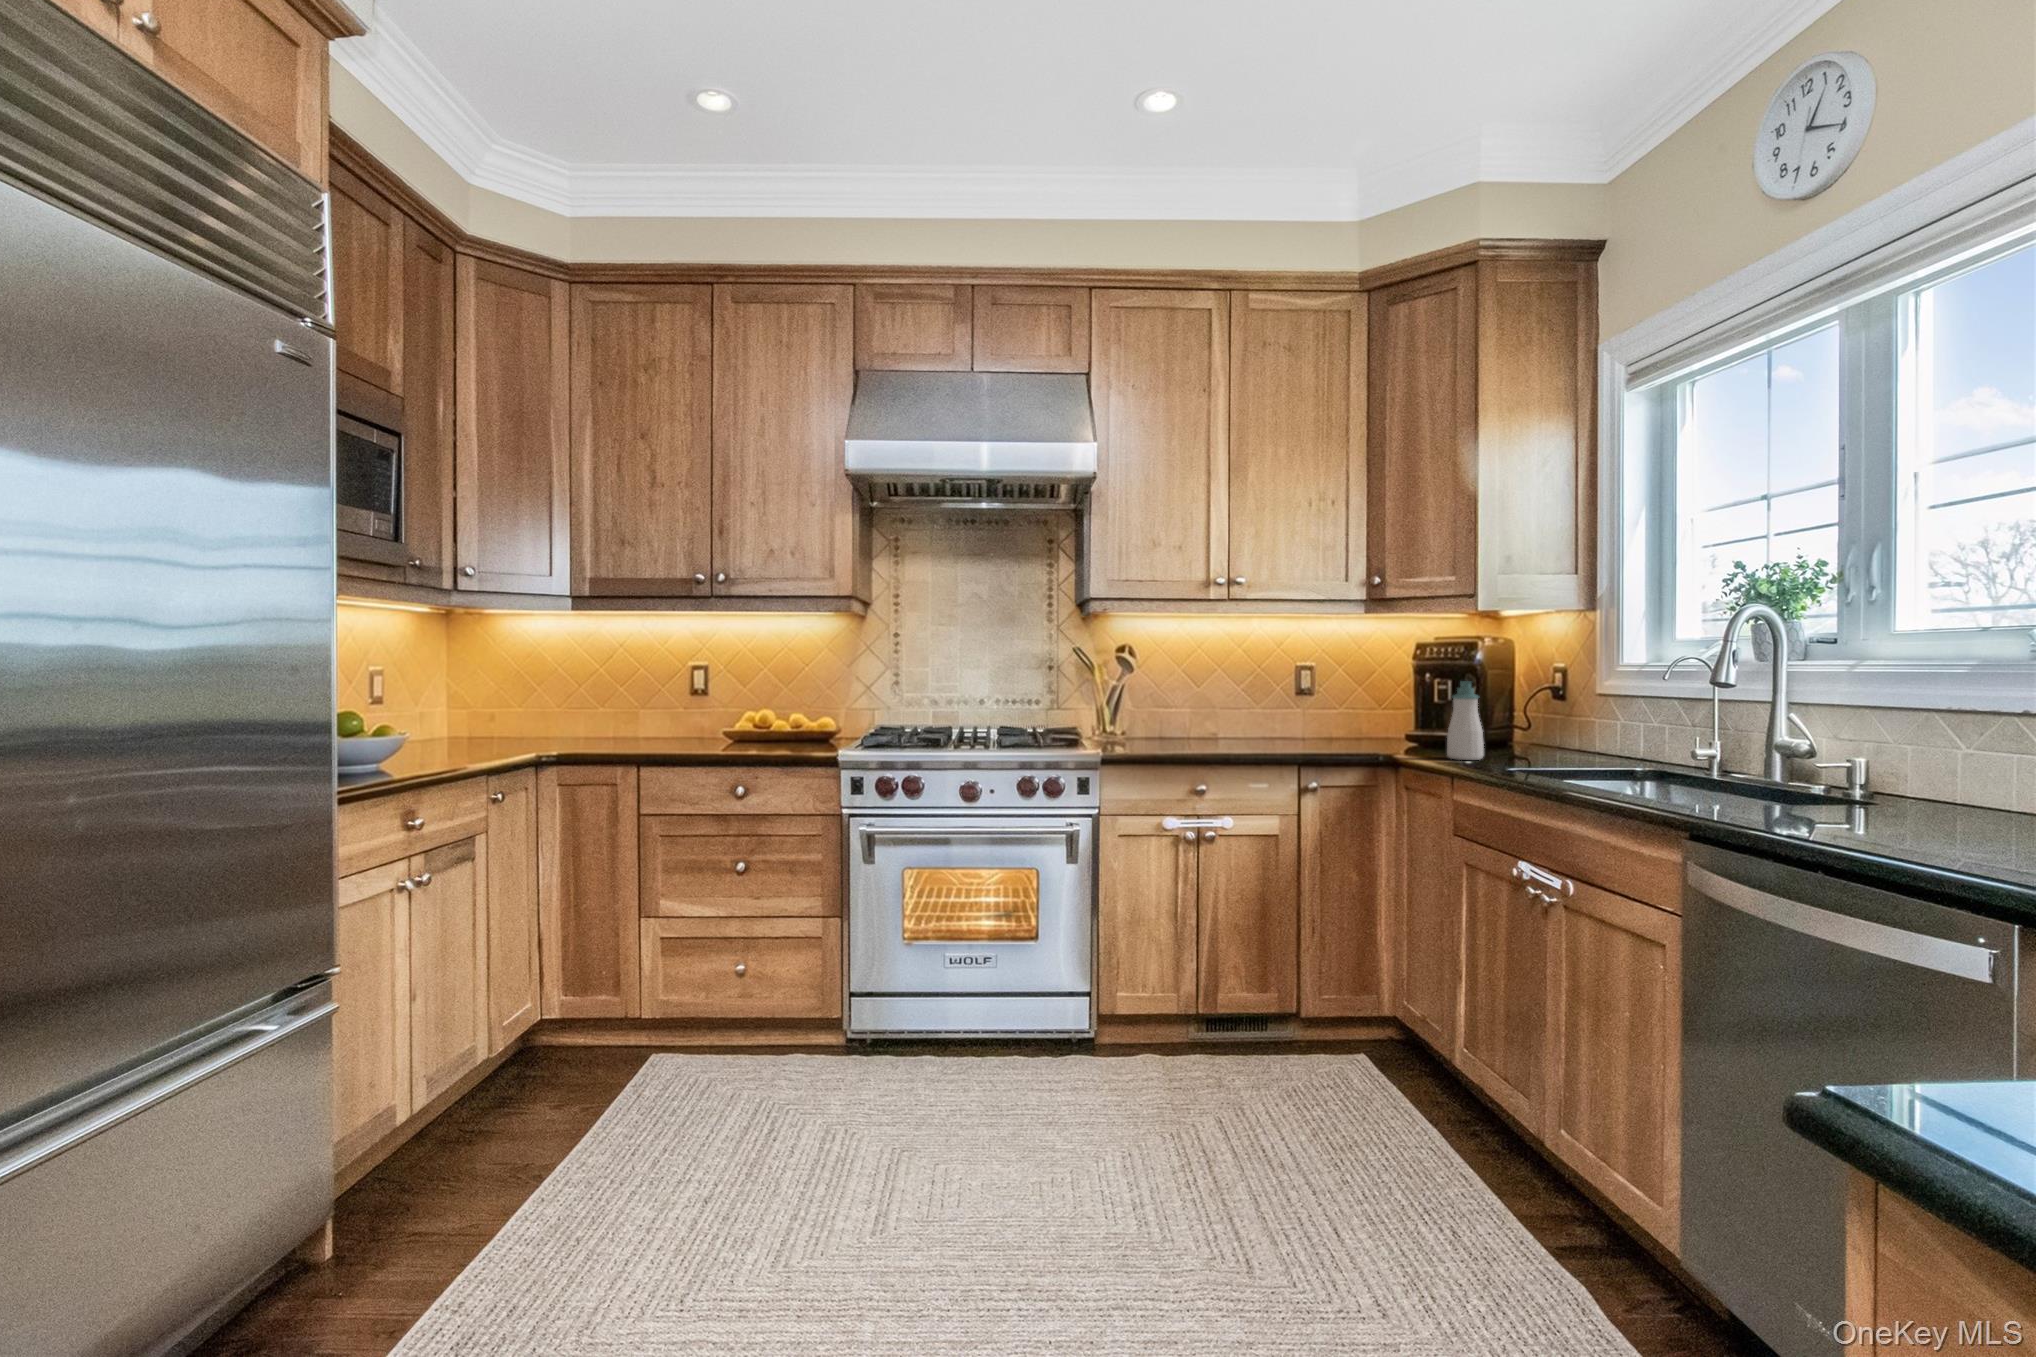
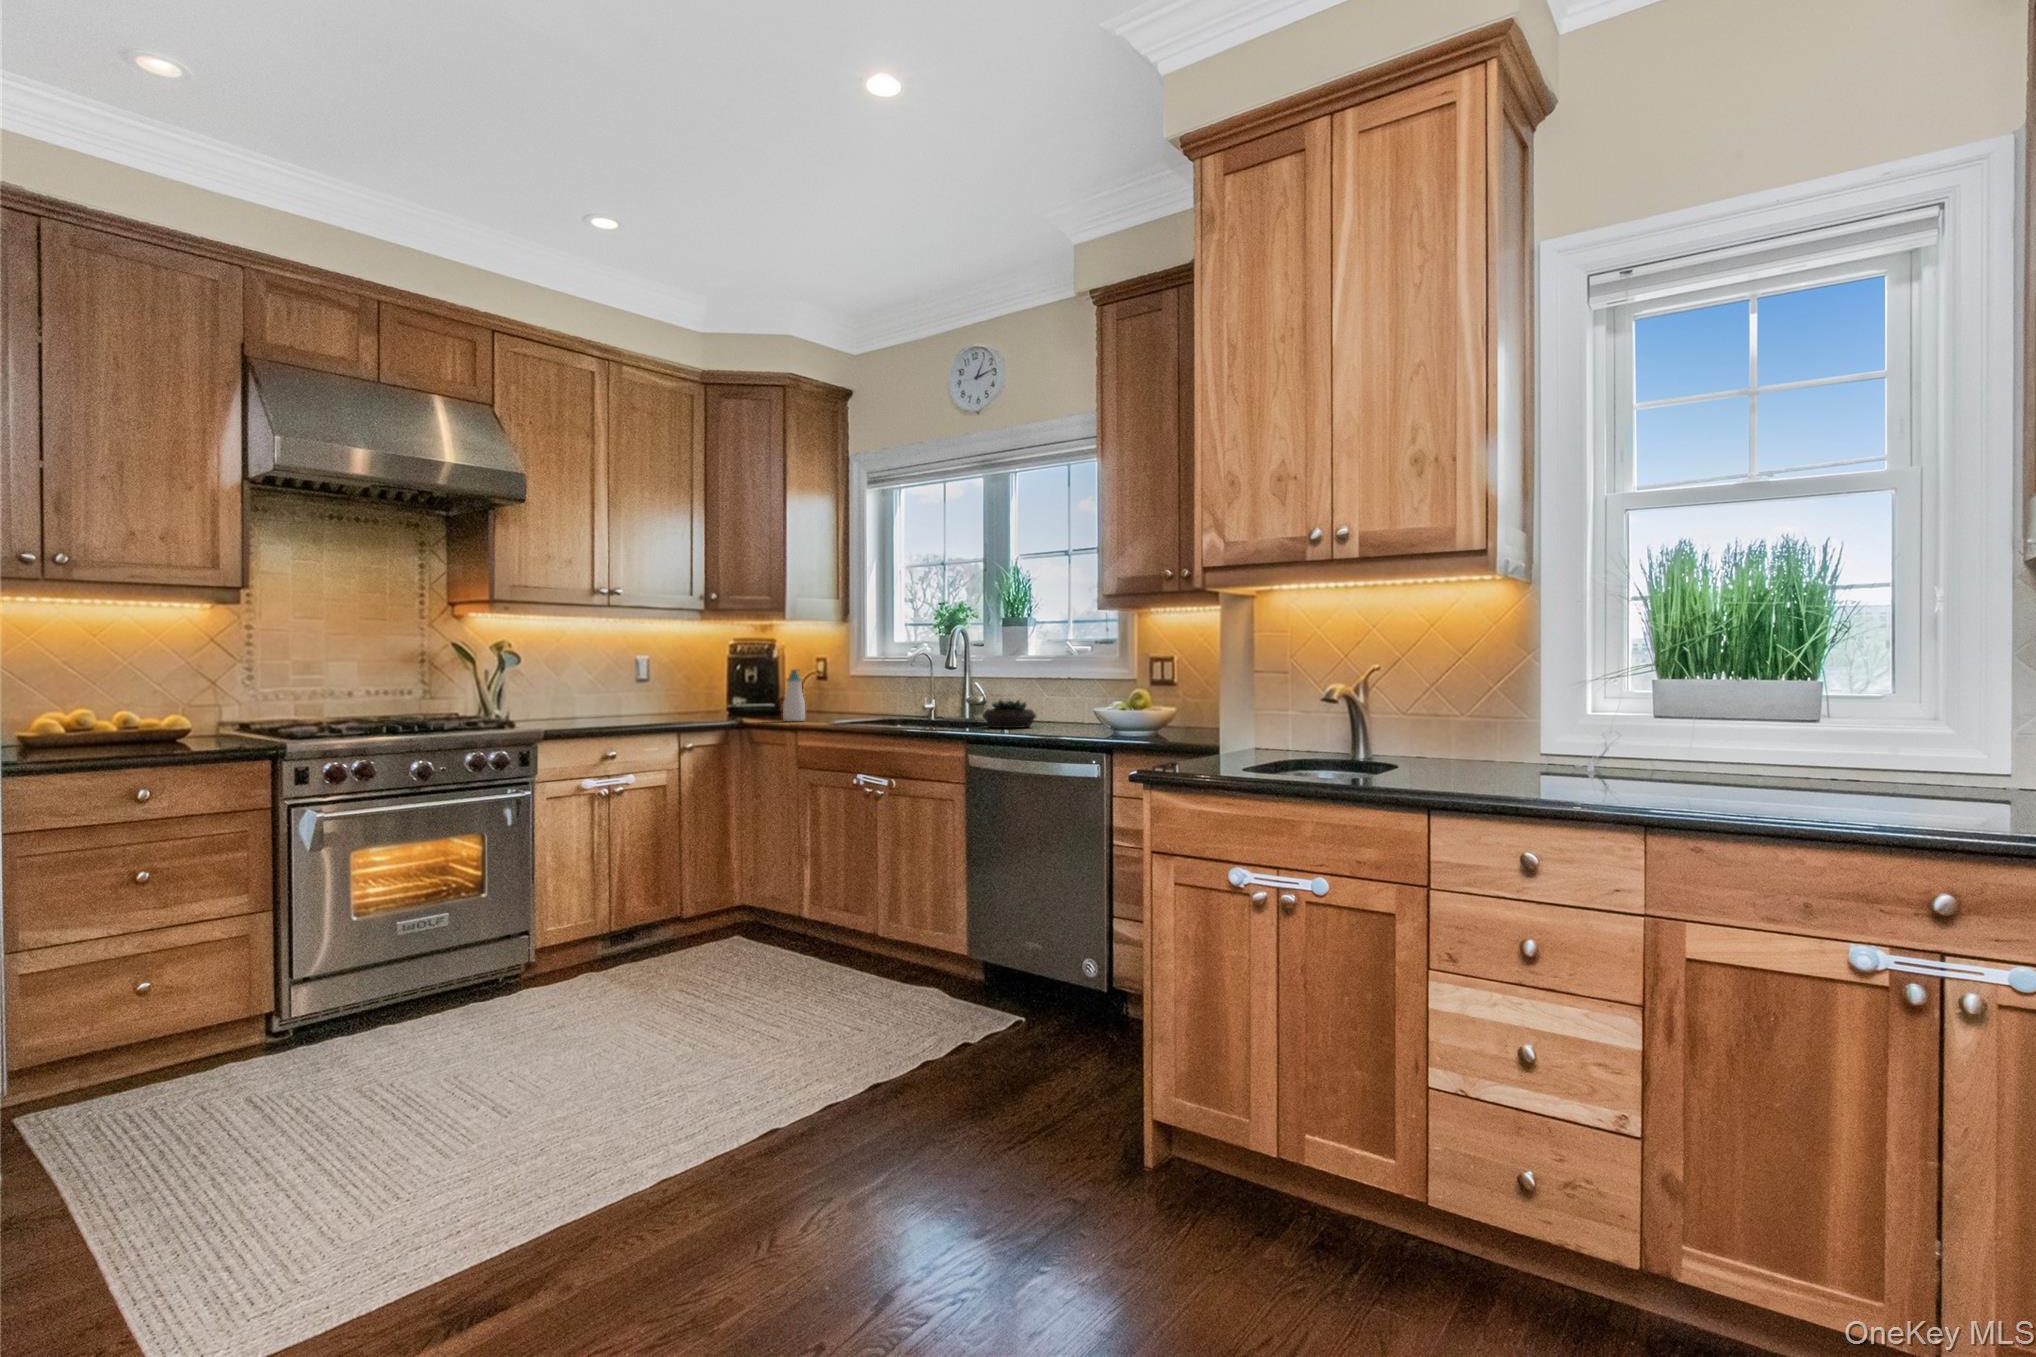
succulent plant: none [1772,754,1926,821] -> present [982,700,1036,728]

